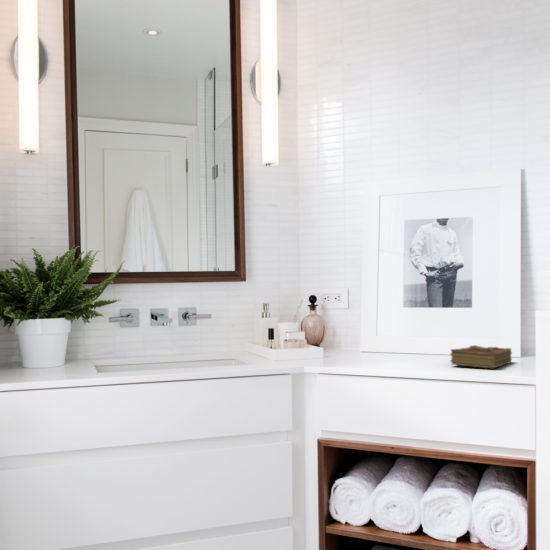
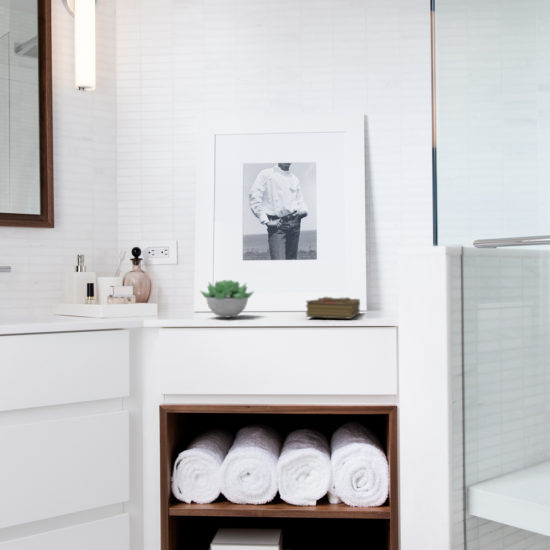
succulent plant: none [356,327,406,361] -> present [201,280,253,317]

